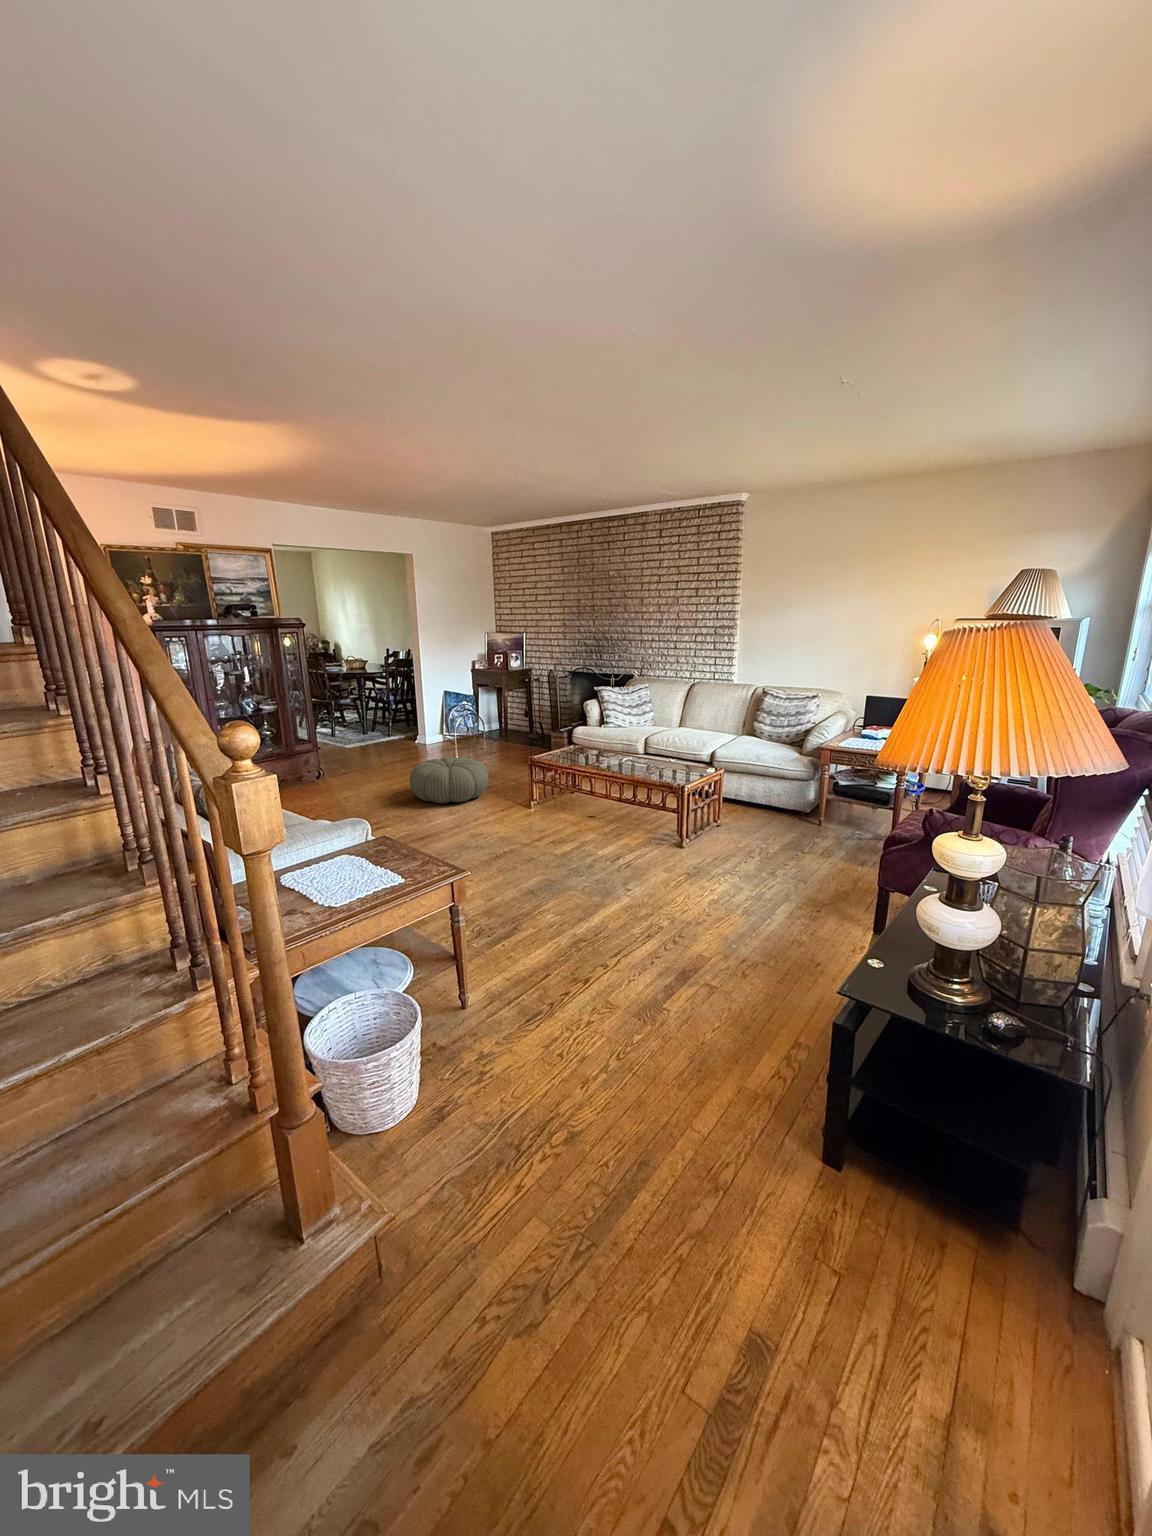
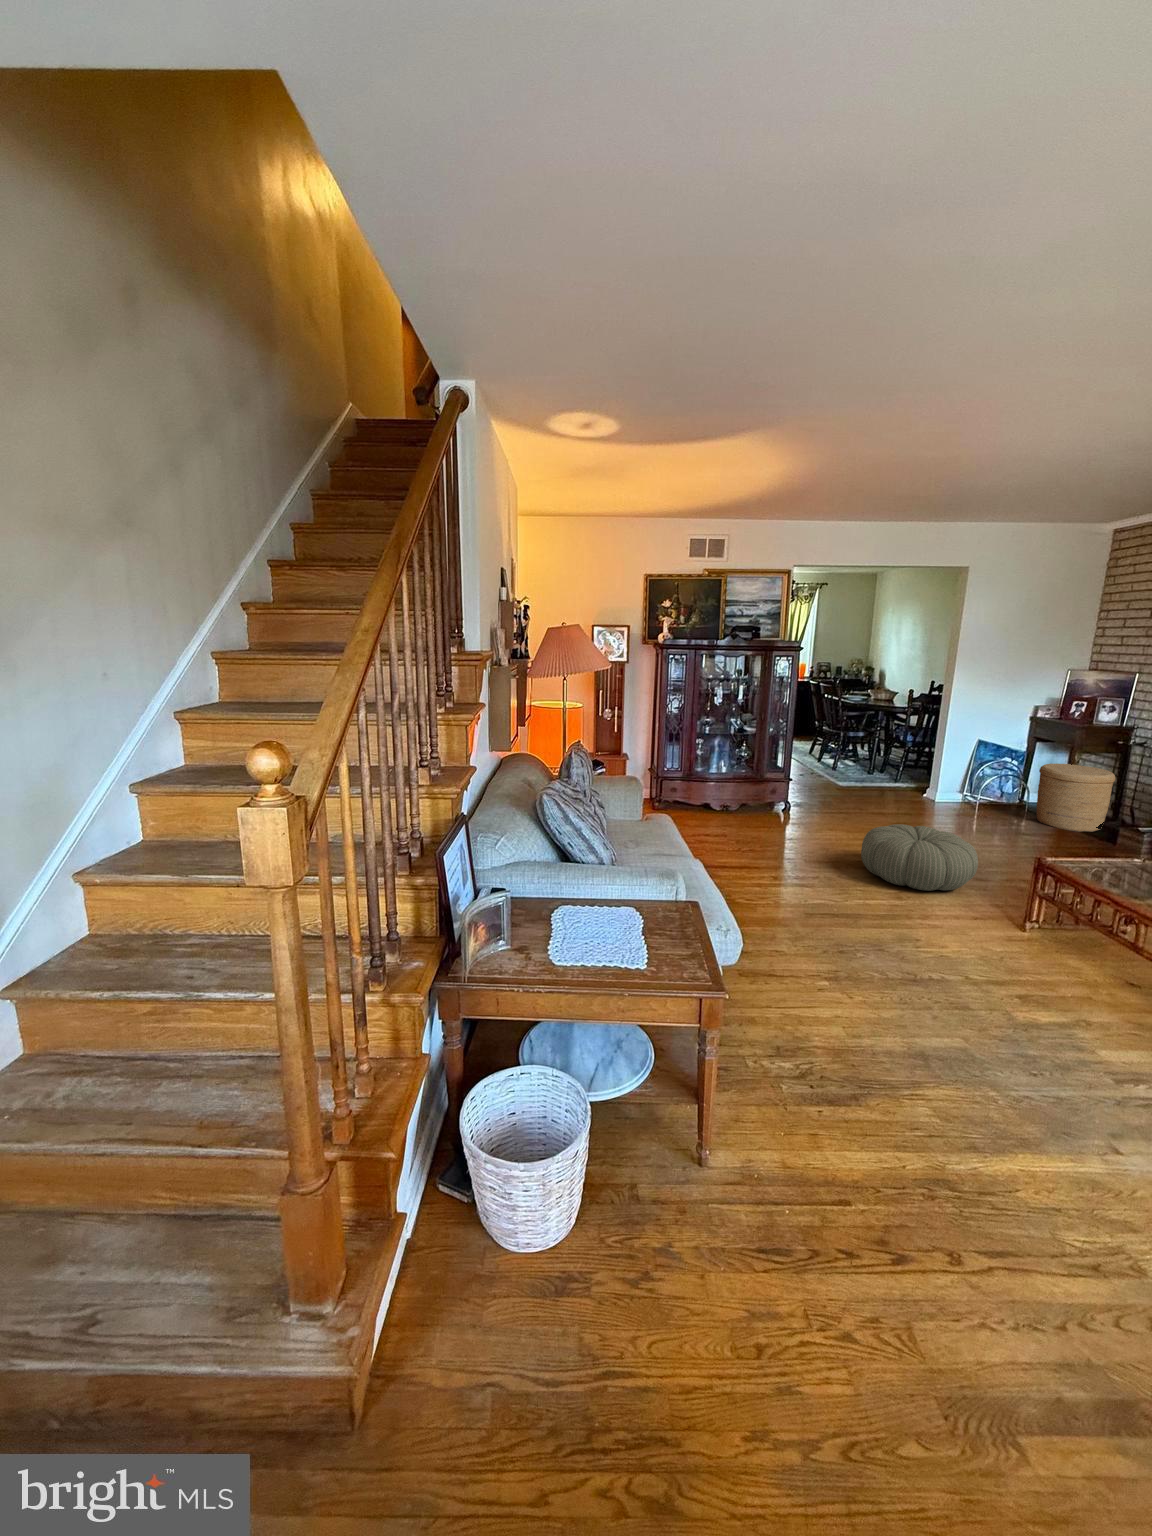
woven basket: none [487,699,528,744] -> present [1037,764,1115,832]

